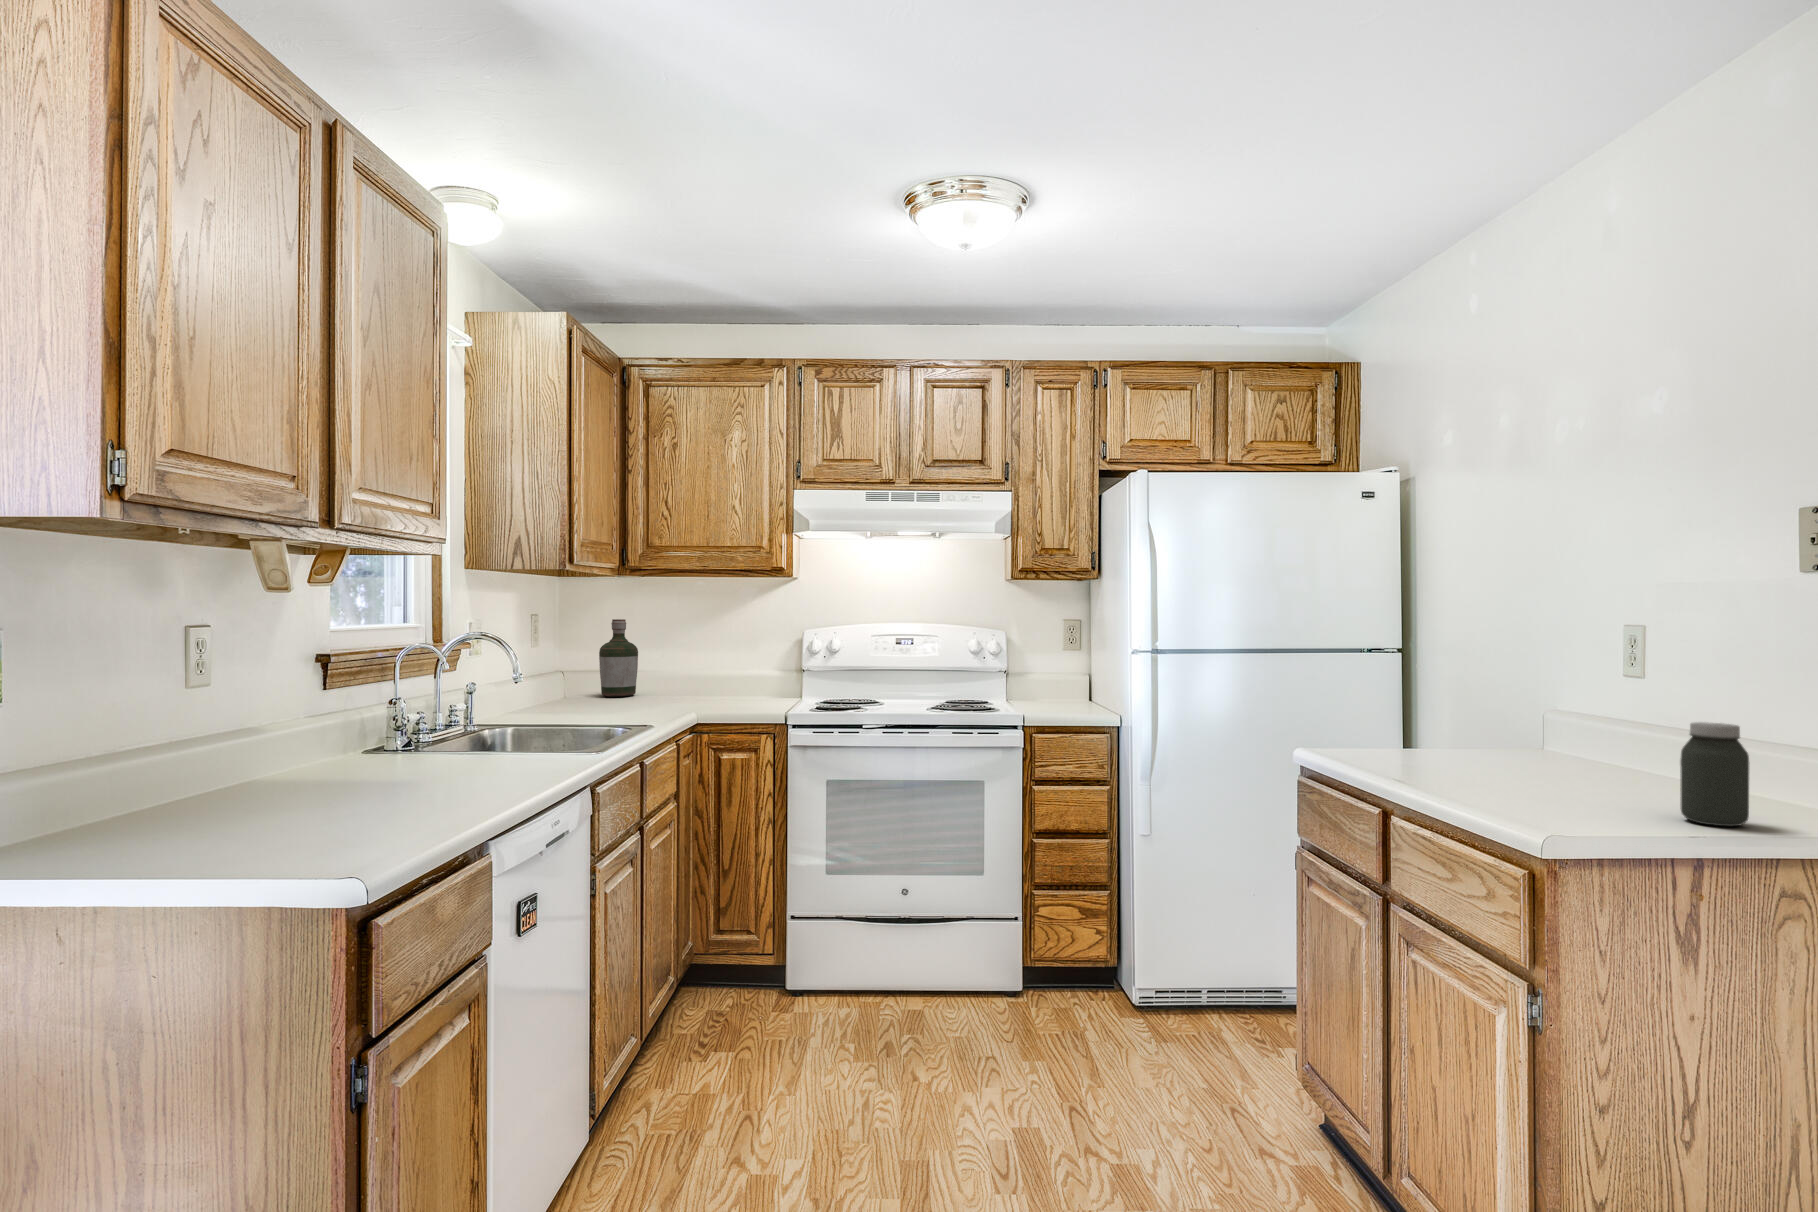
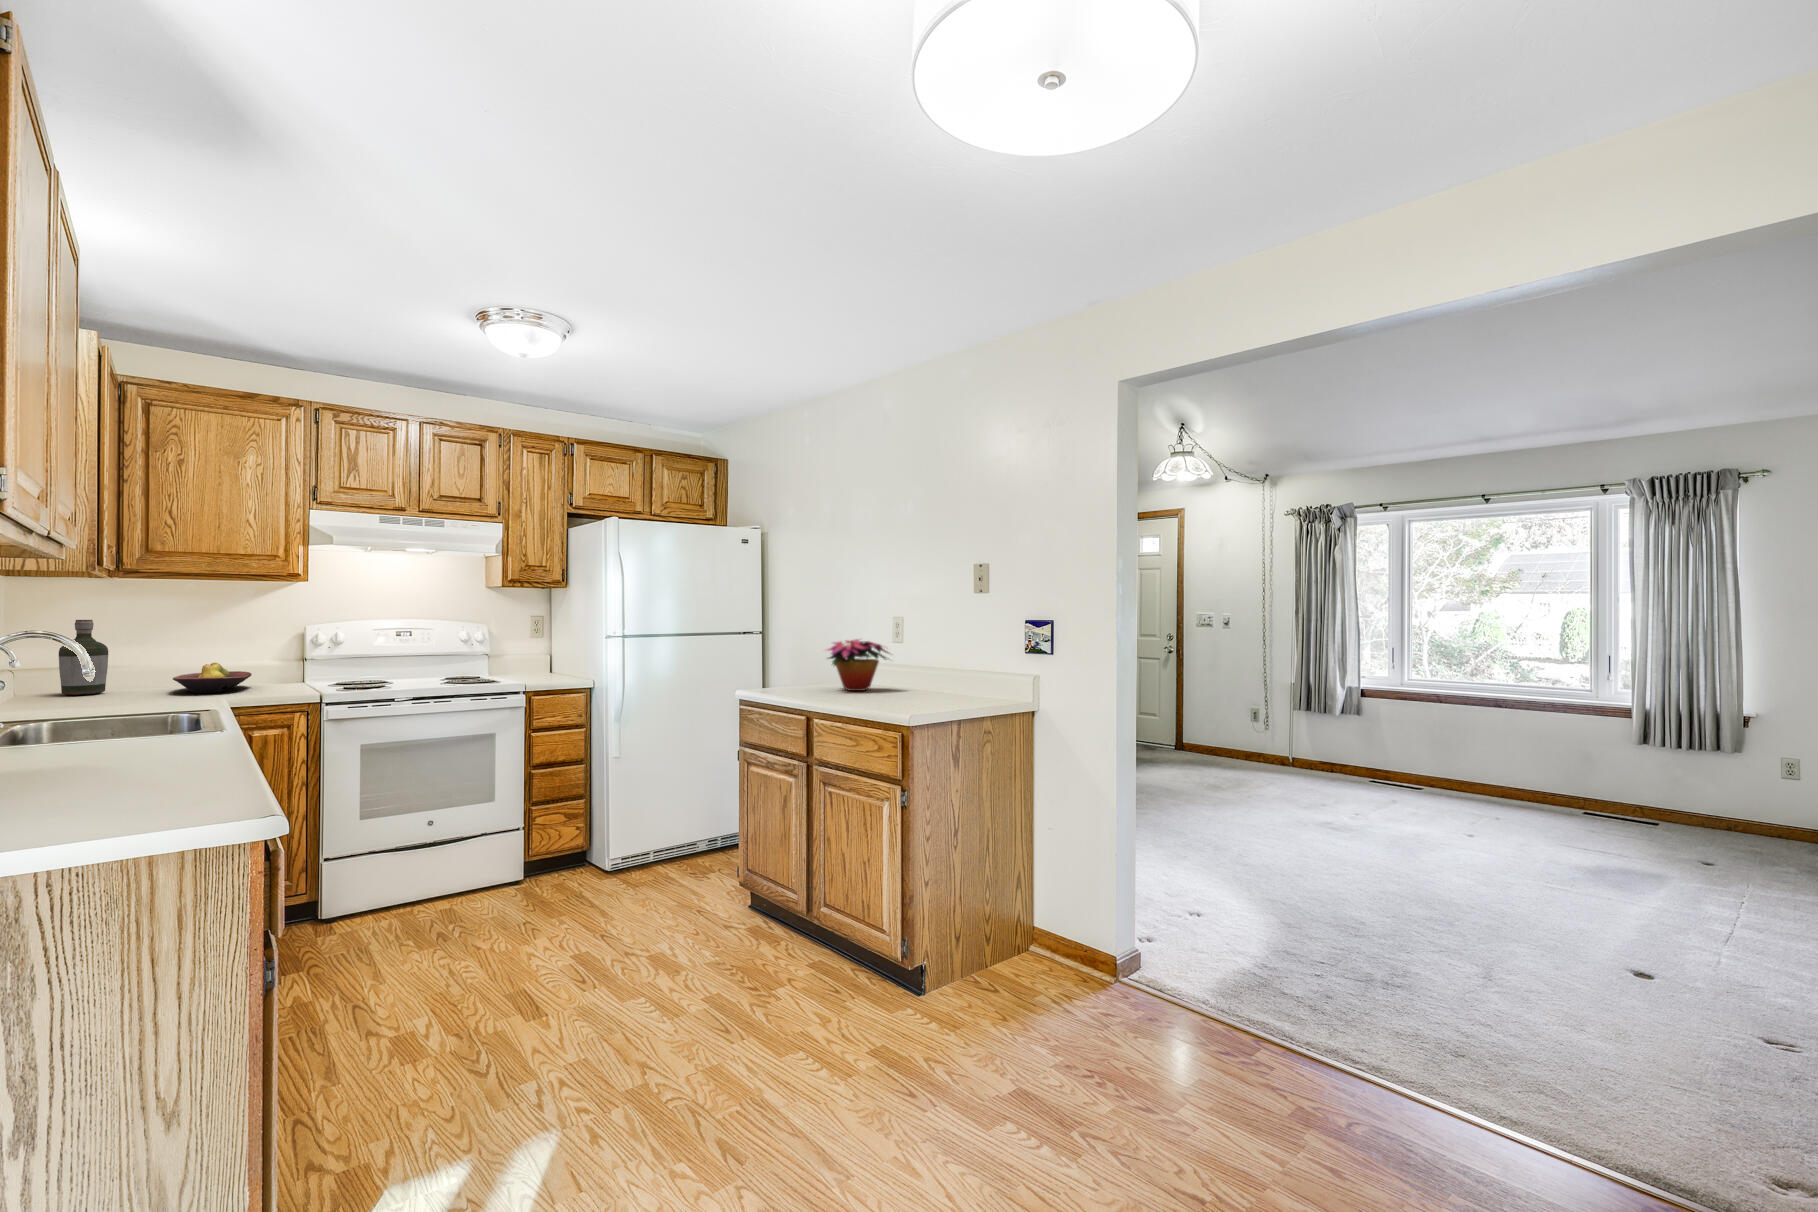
fruit bowl: none [676,668,754,702] -> present [173,663,252,693]
flower arrangement: none [1473,674,1670,790] -> present [827,639,889,691]
jar: present [1680,722,1749,826] -> none [905,655,926,696]

